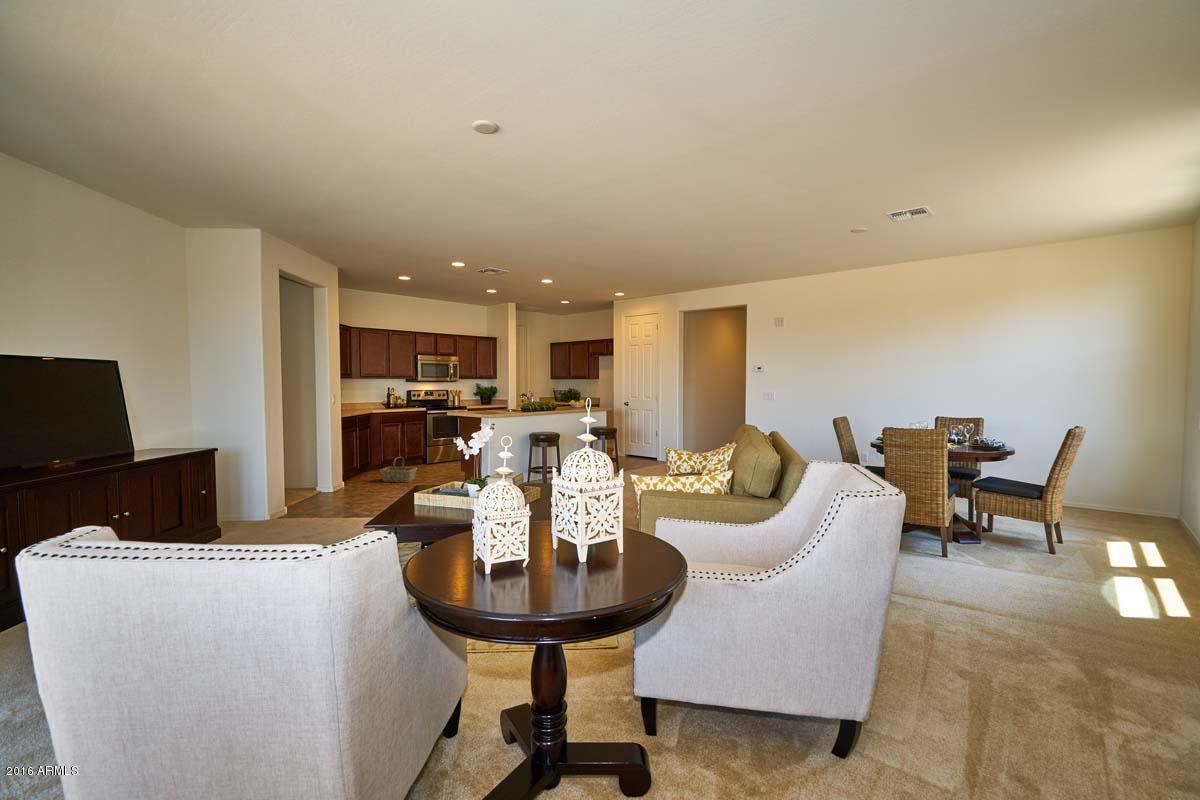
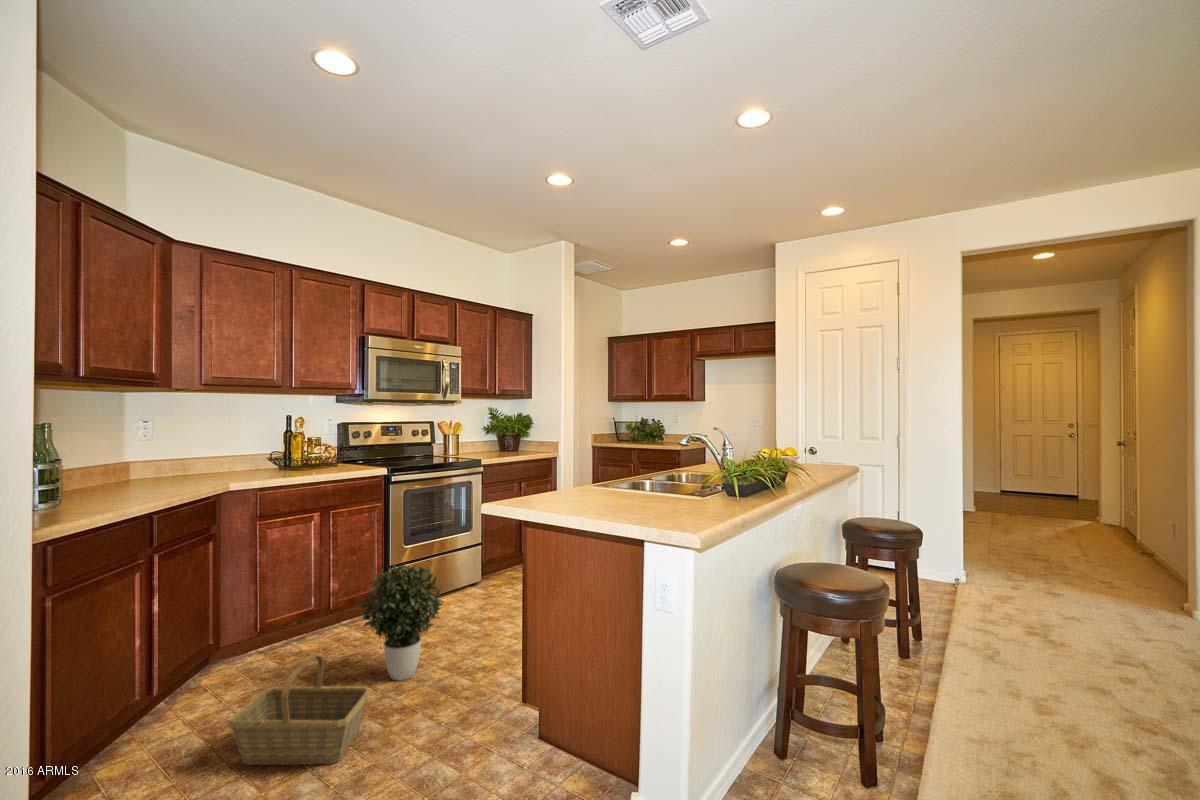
potted plant: none [414,437,442,474] -> present [359,564,443,681]

